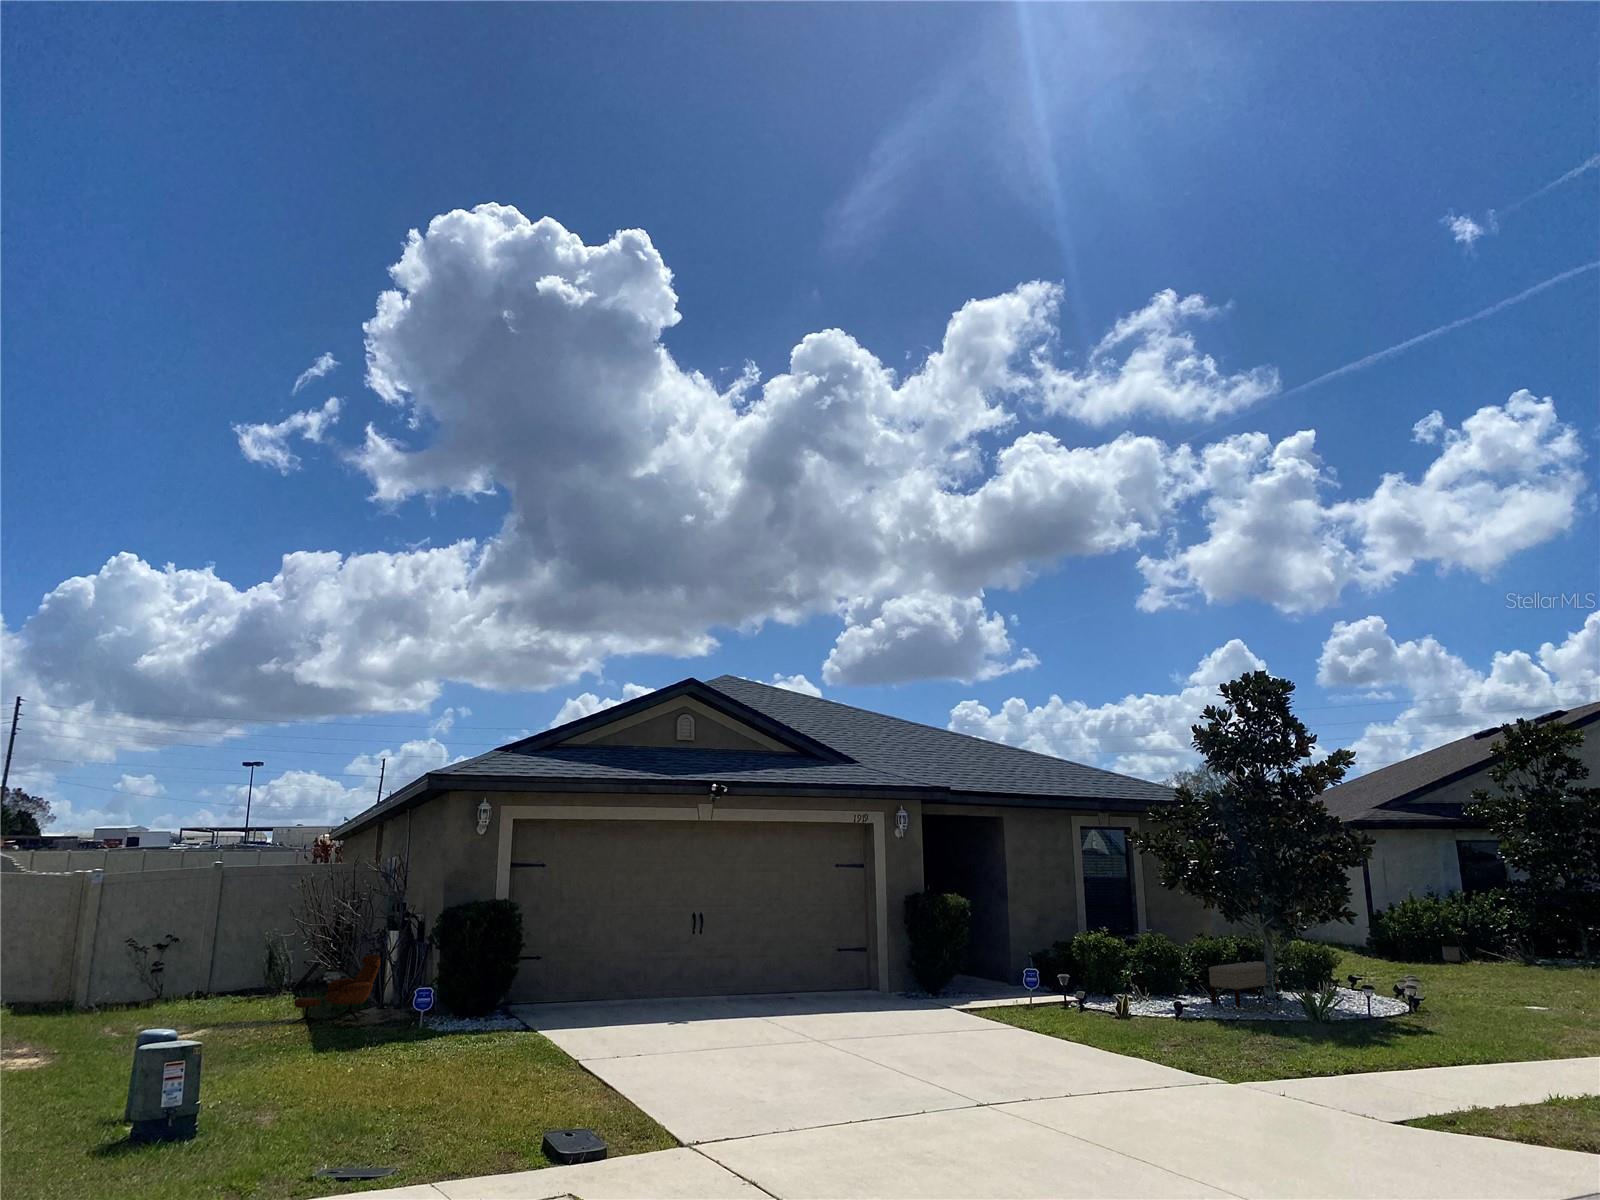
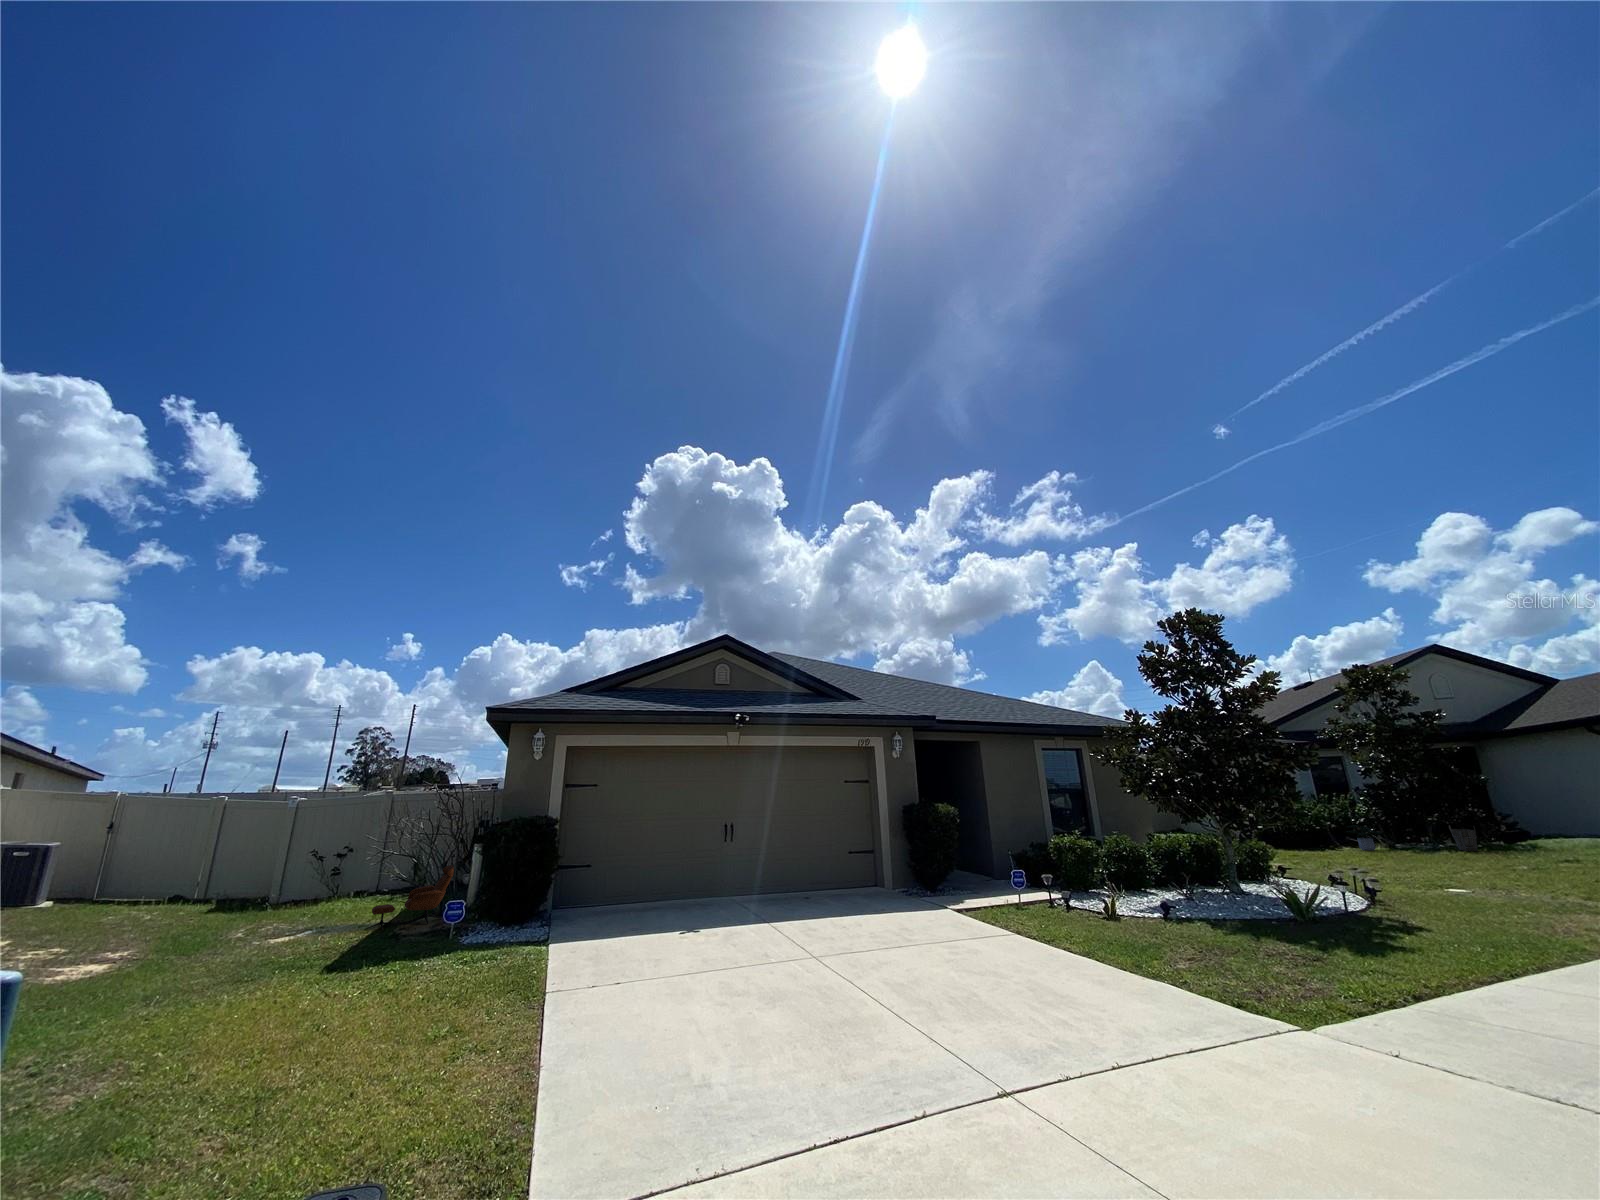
bucket: none [1545,932,1572,963] -> present [1449,825,1478,851]
bench: present [1208,961,1280,1007] -> none [1183,859,1252,905]

